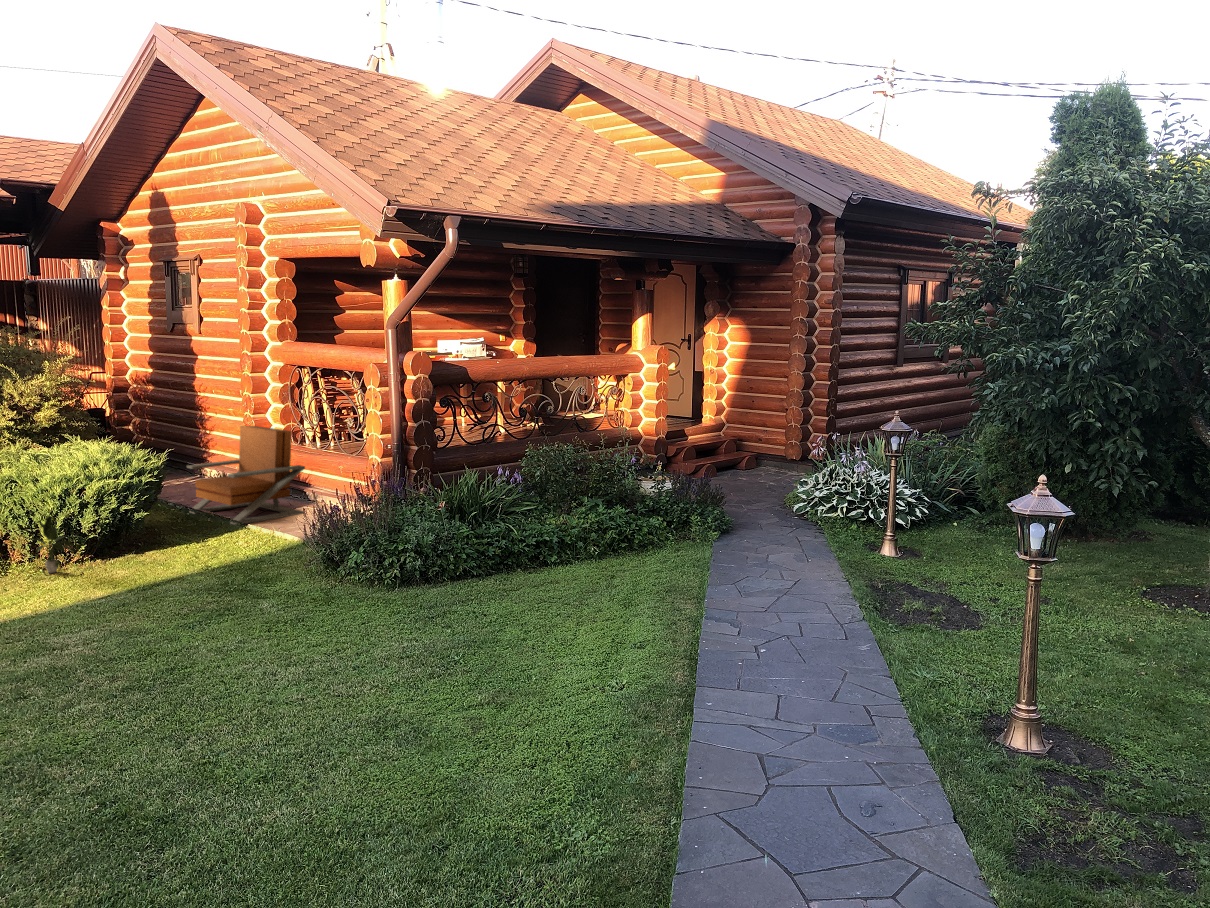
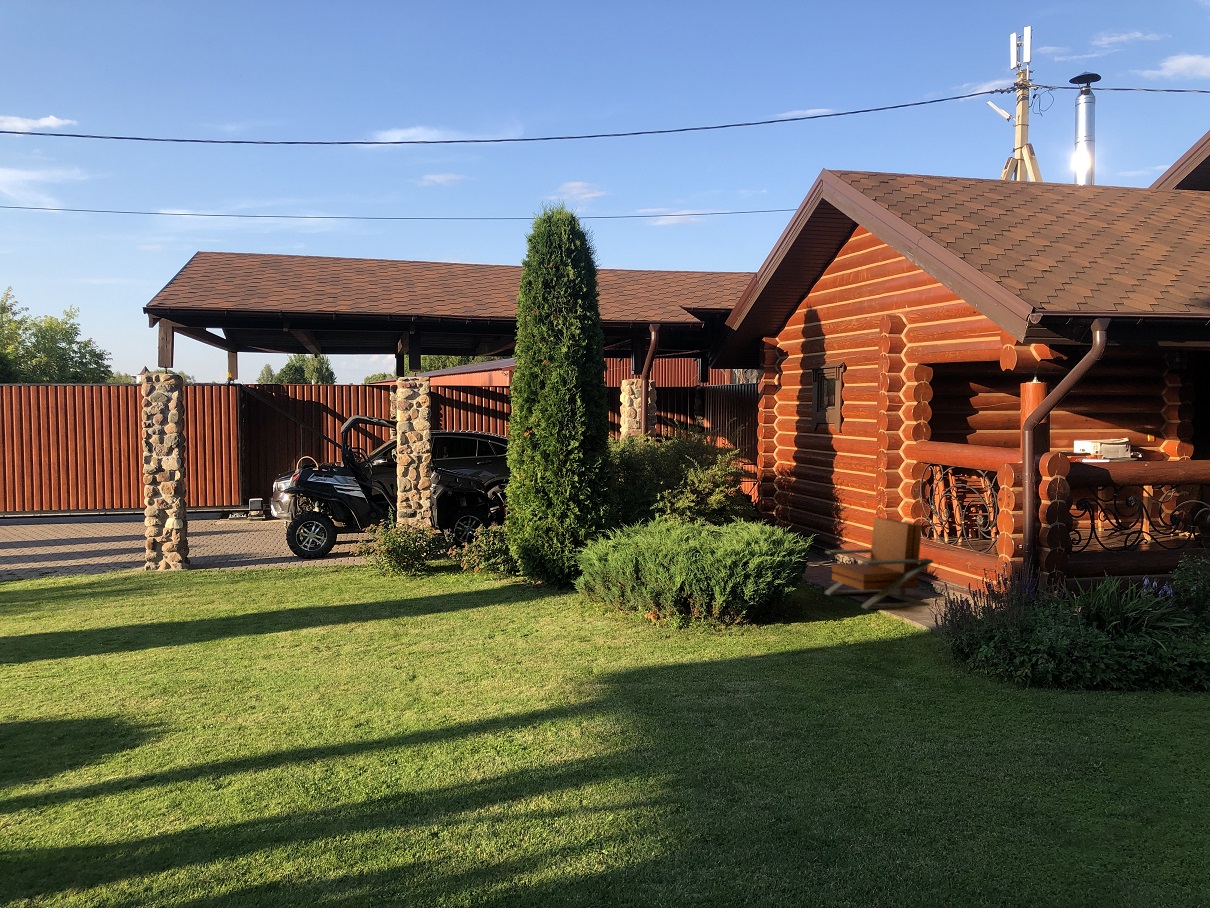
potted plant: present [30,516,73,573] -> none [706,582,739,631]

